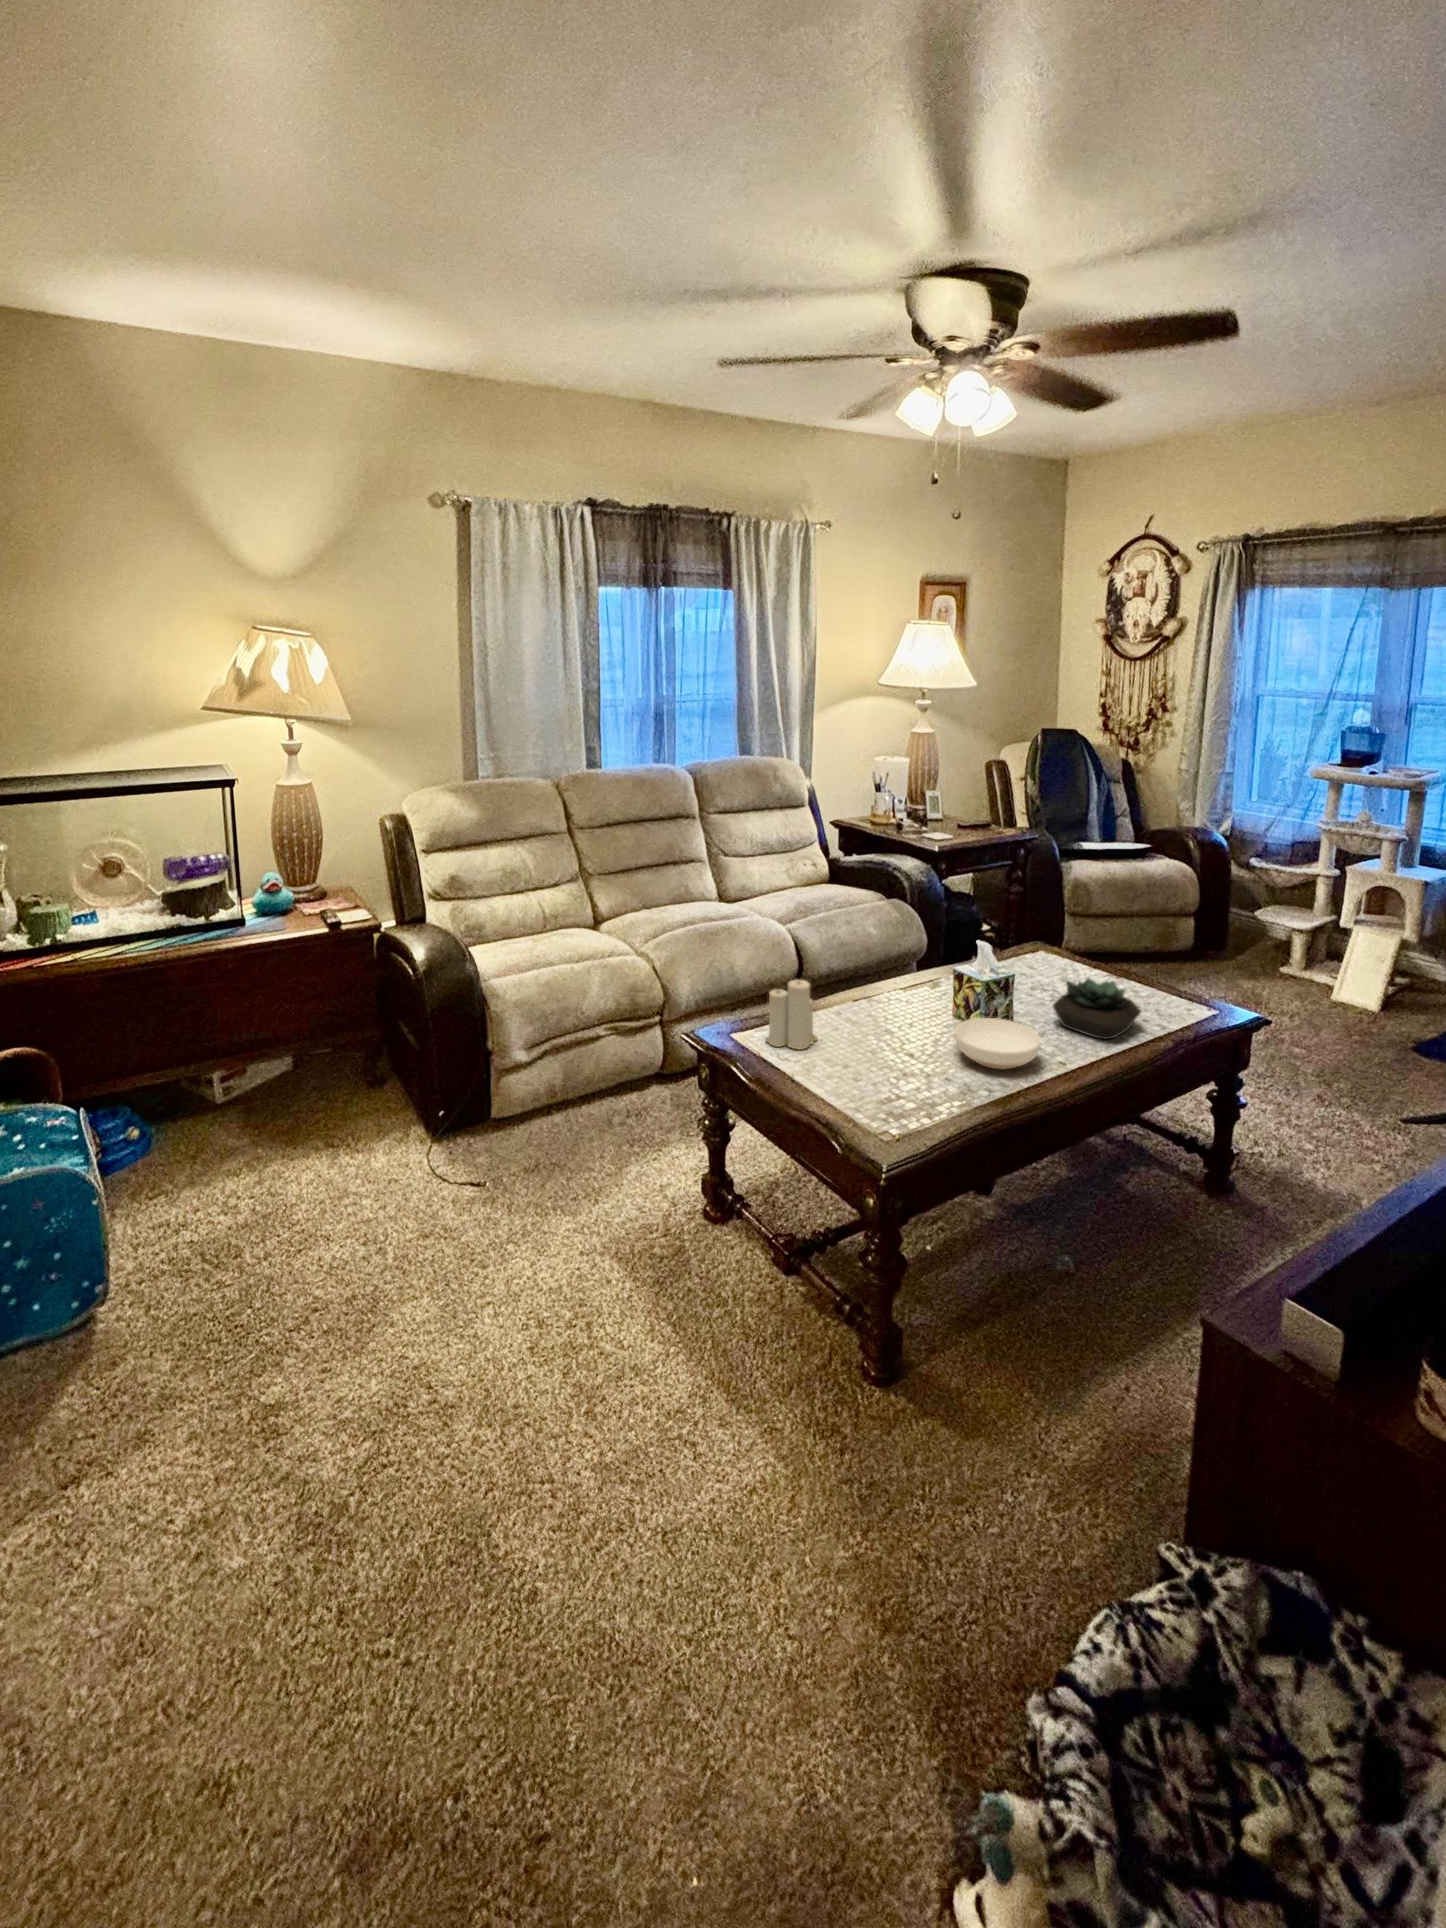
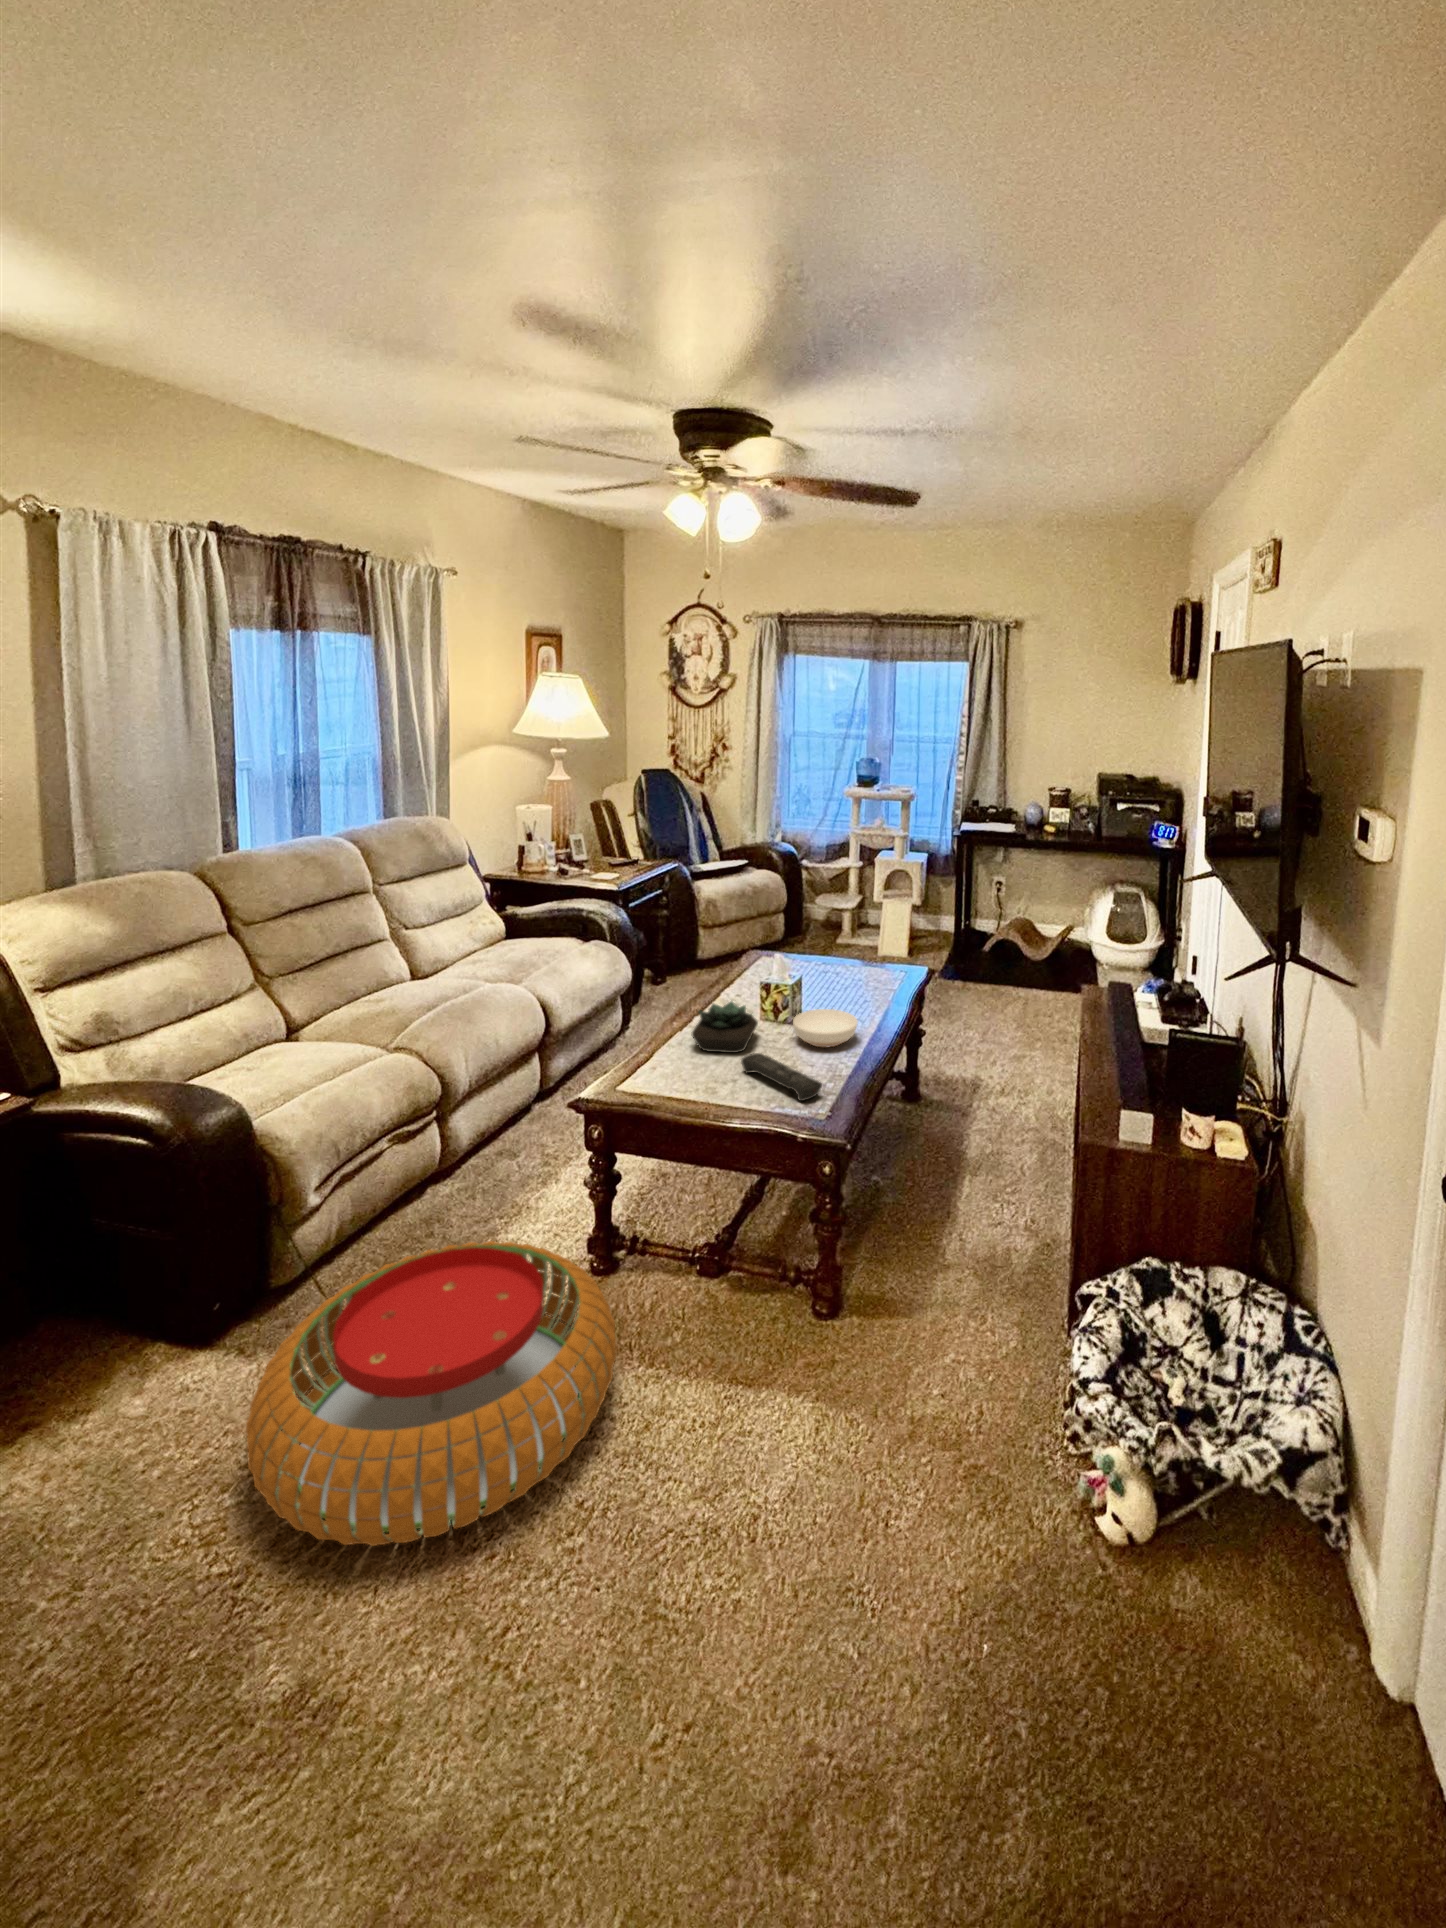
succulent plant: present [1053,978,1141,1039] -> present [692,1001,758,1053]
candle: present [766,979,817,1050] -> none [648,1013,689,1083]
remote control: none [862,1045,914,1115] -> present [741,1053,822,1101]
pouf: none [340,1127,652,1370] -> present [246,1241,616,1546]

